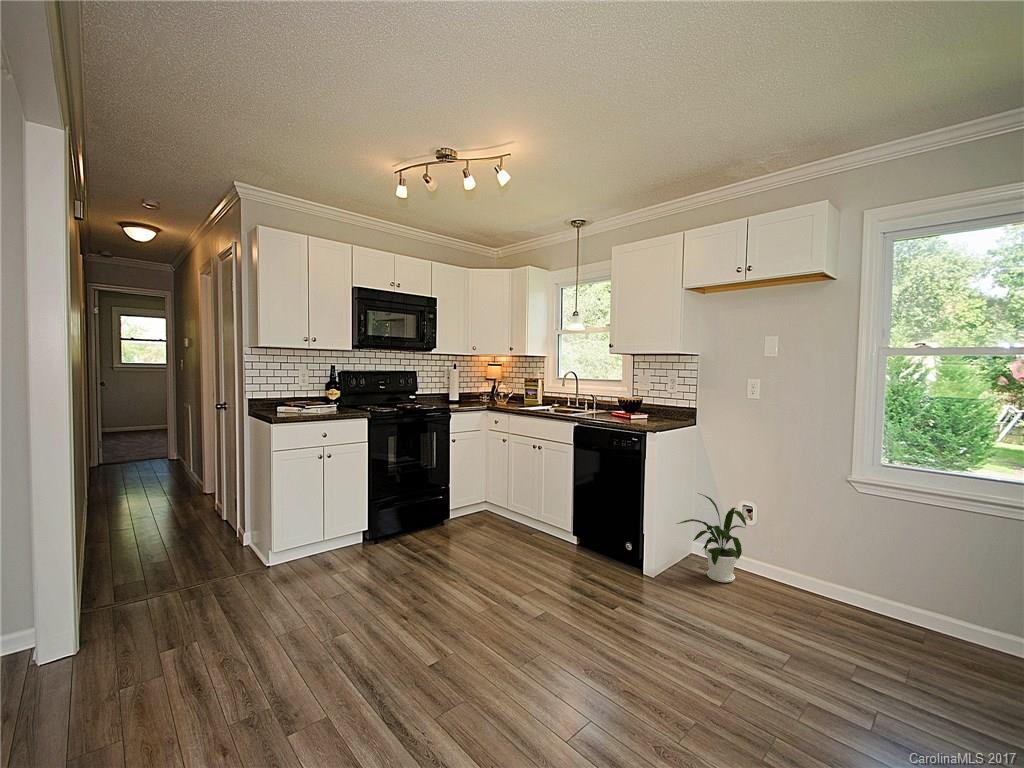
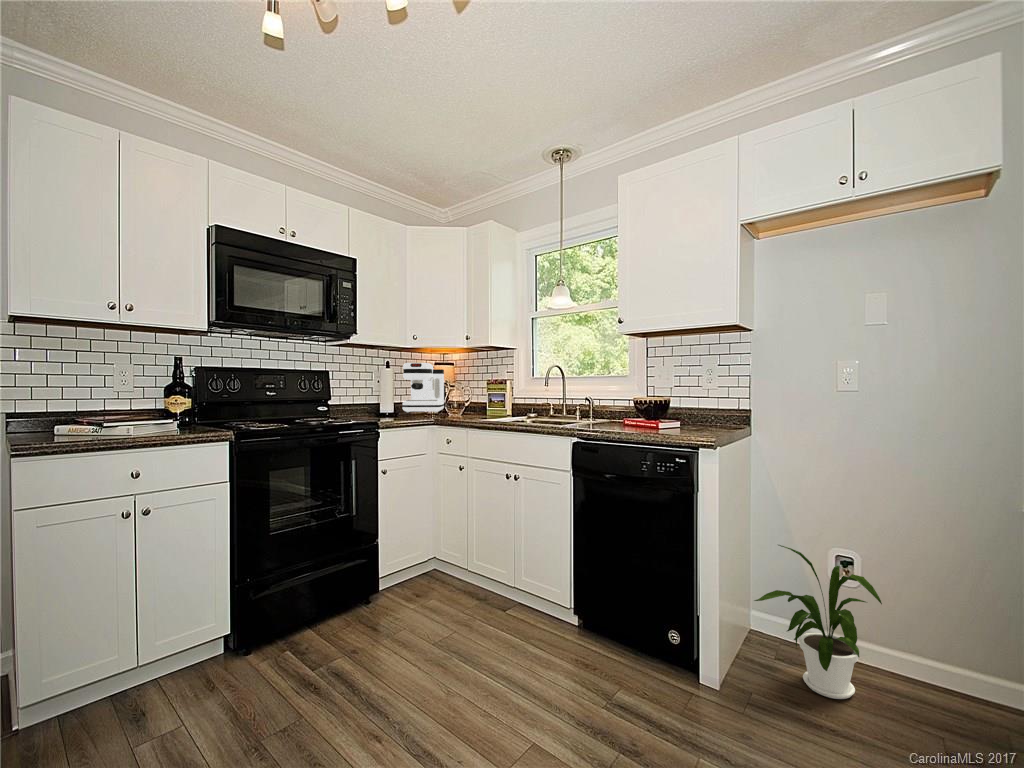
coffee maker: none [465,366,495,401] -> present [402,363,444,412]

